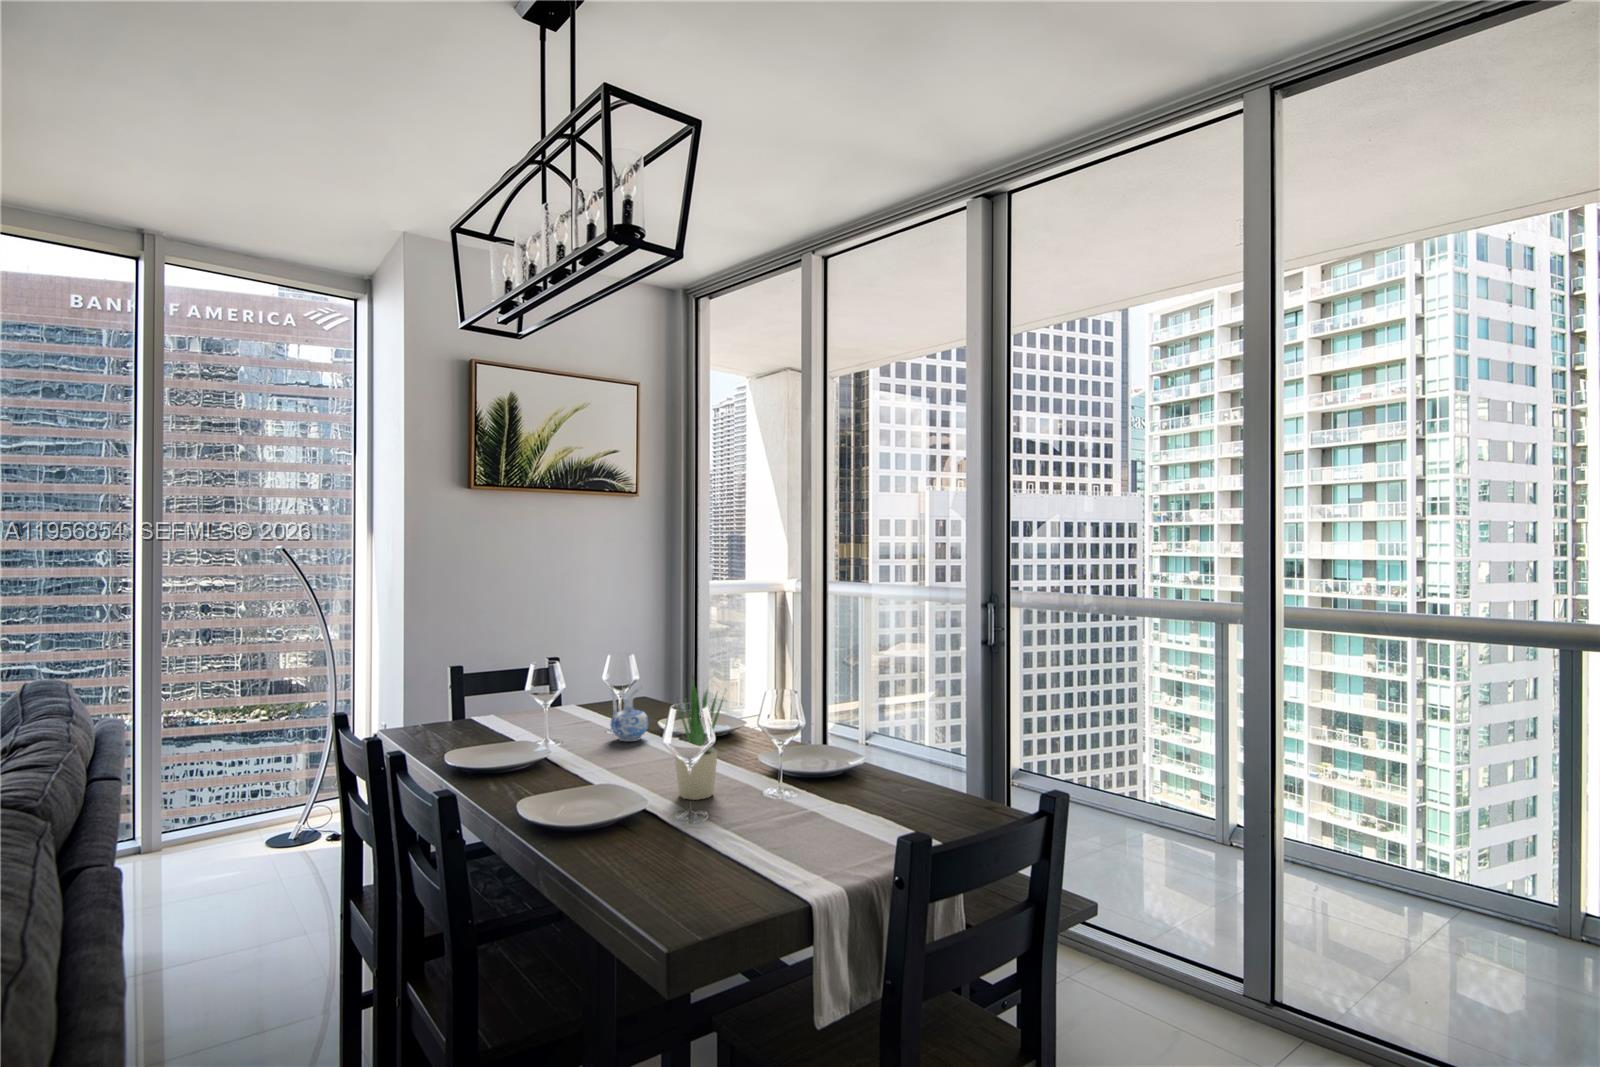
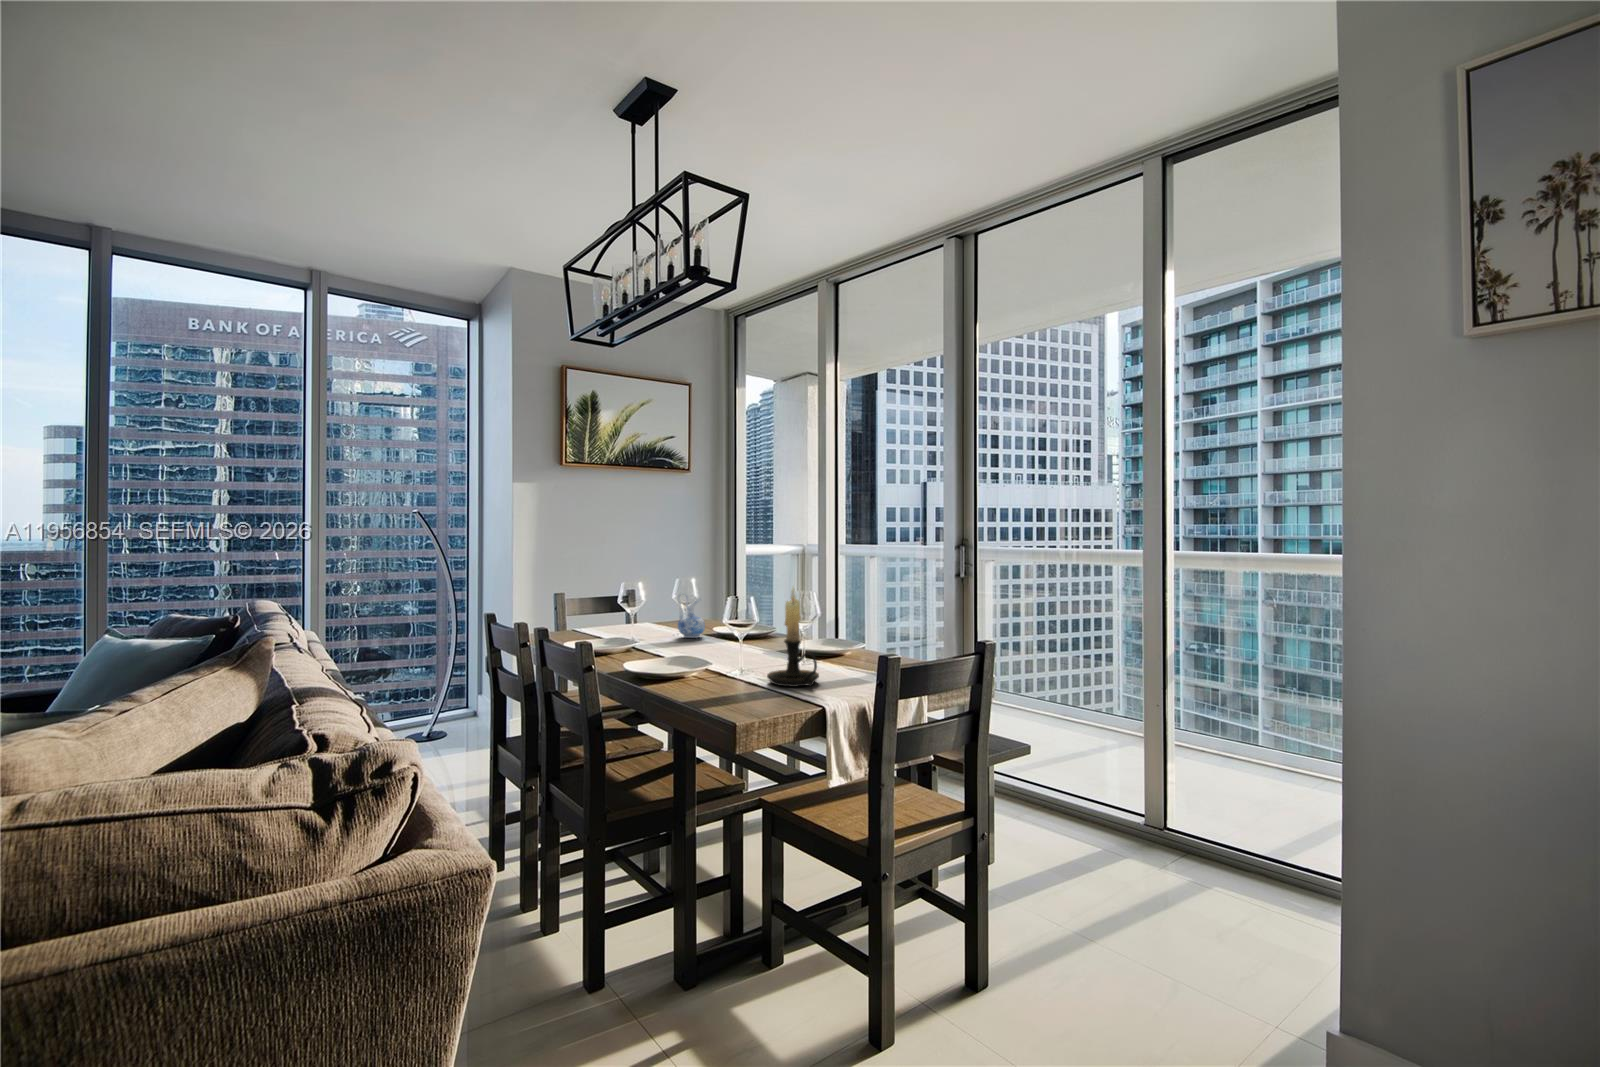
potted plant: present [675,677,723,800] -> none [726,577,762,663]
candle holder: none [732,703,810,862] -> present [767,588,819,687]

